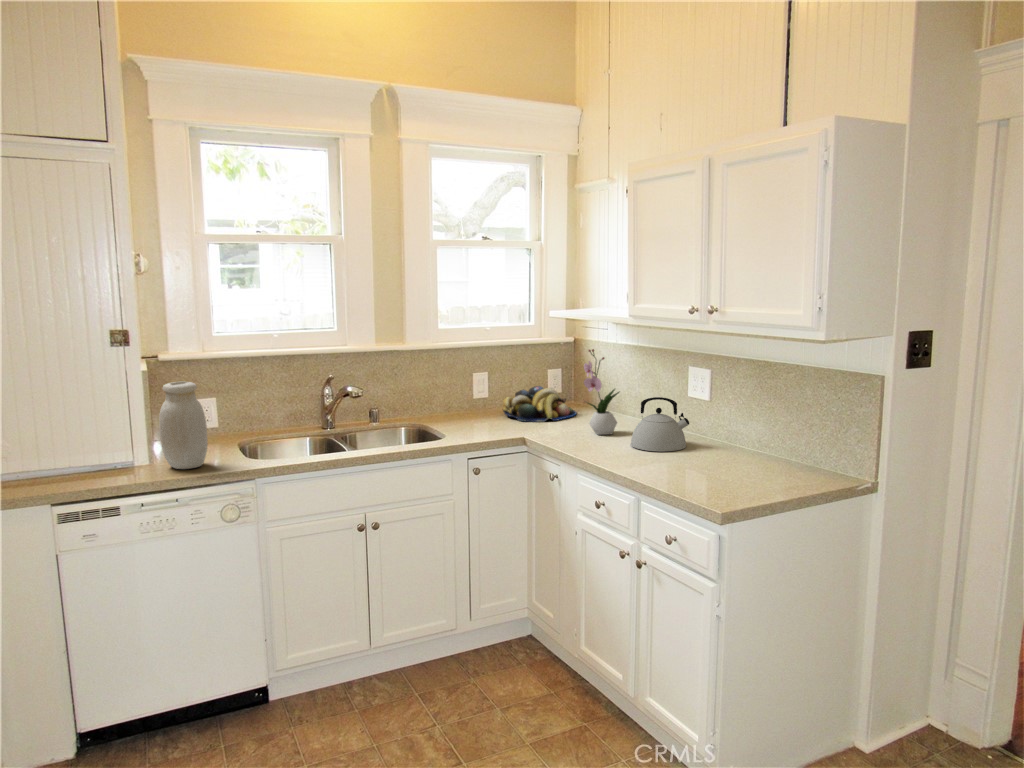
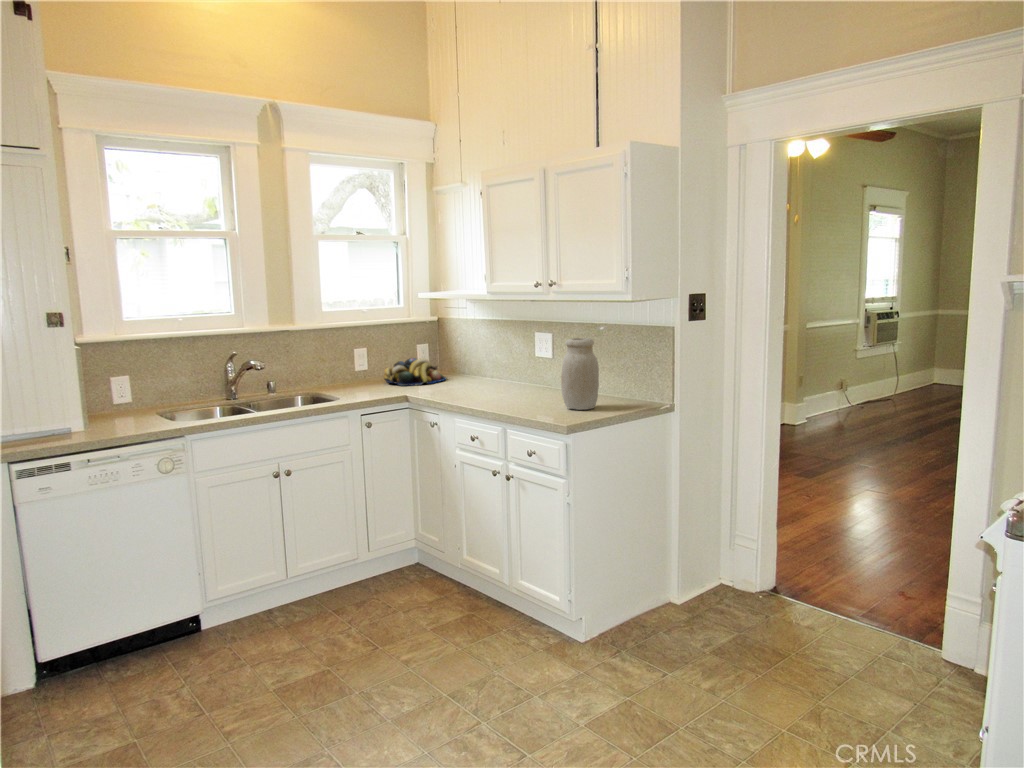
flower arrangement: present [584,349,619,435] -> none [453,321,483,390]
jar: present [159,381,208,469] -> present [561,338,599,410]
kettle: present [631,397,689,452] -> none [494,356,539,397]

